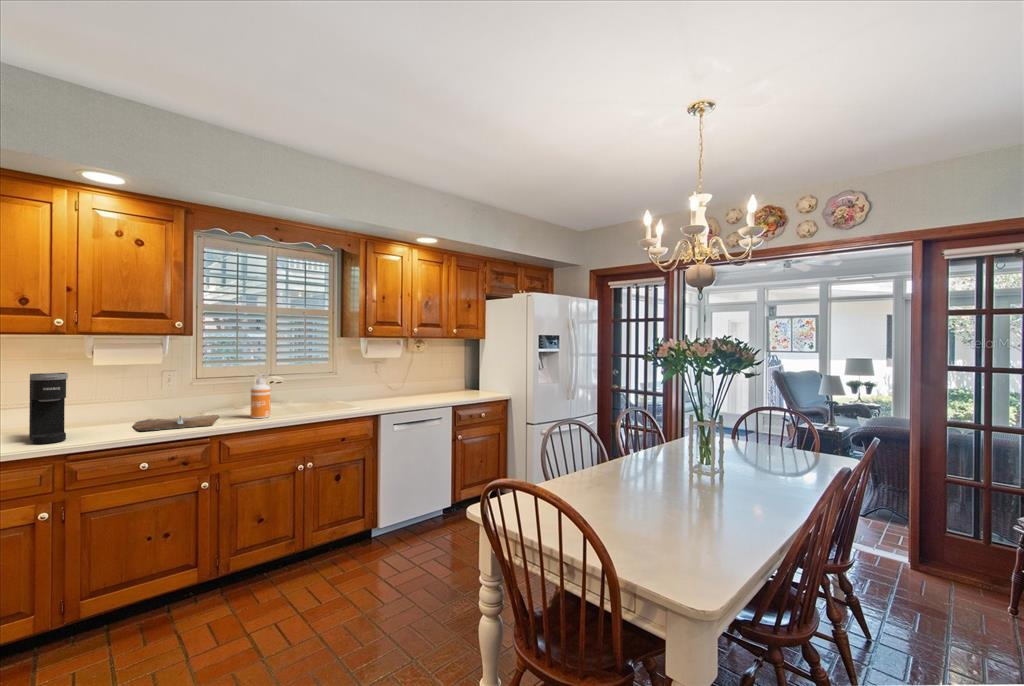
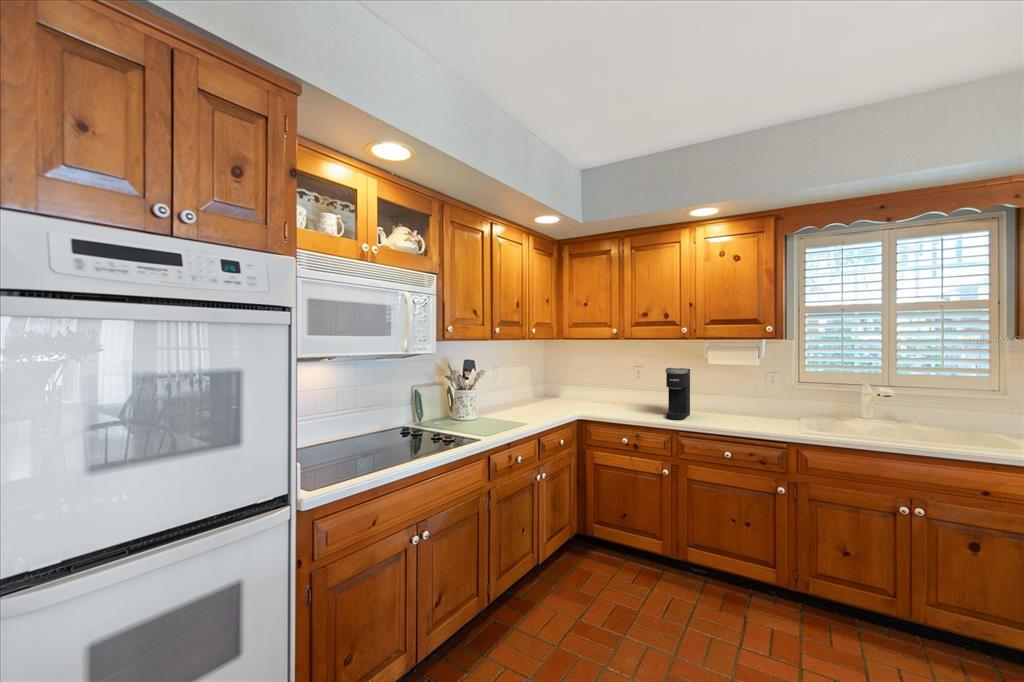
soap dispenser: present [251,374,270,418] -> none [845,384,869,436]
cutting board: present [133,415,219,431] -> none [732,414,820,431]

